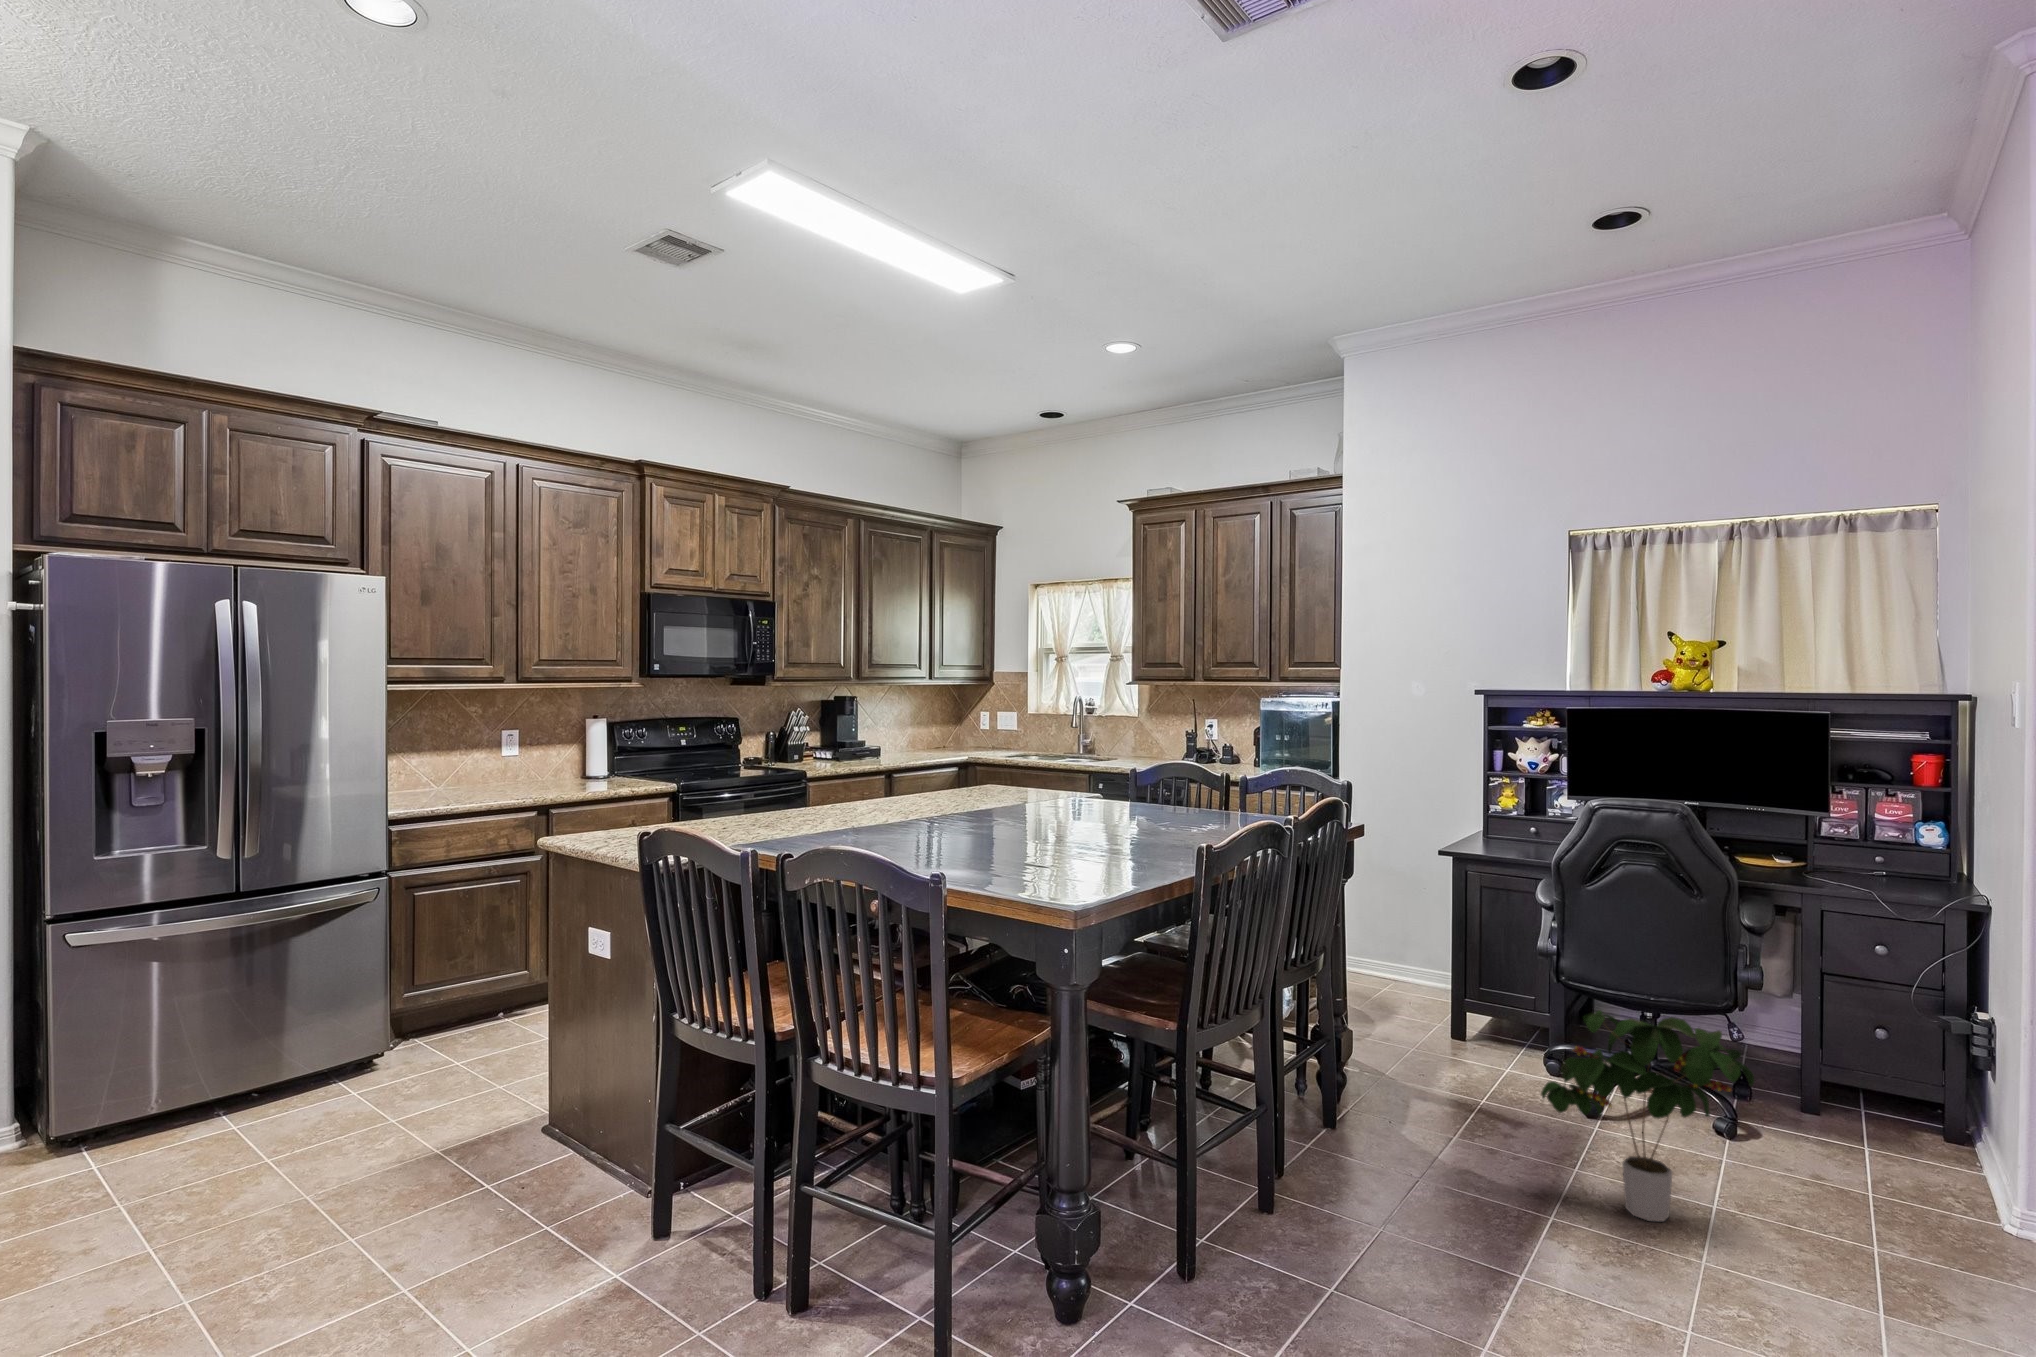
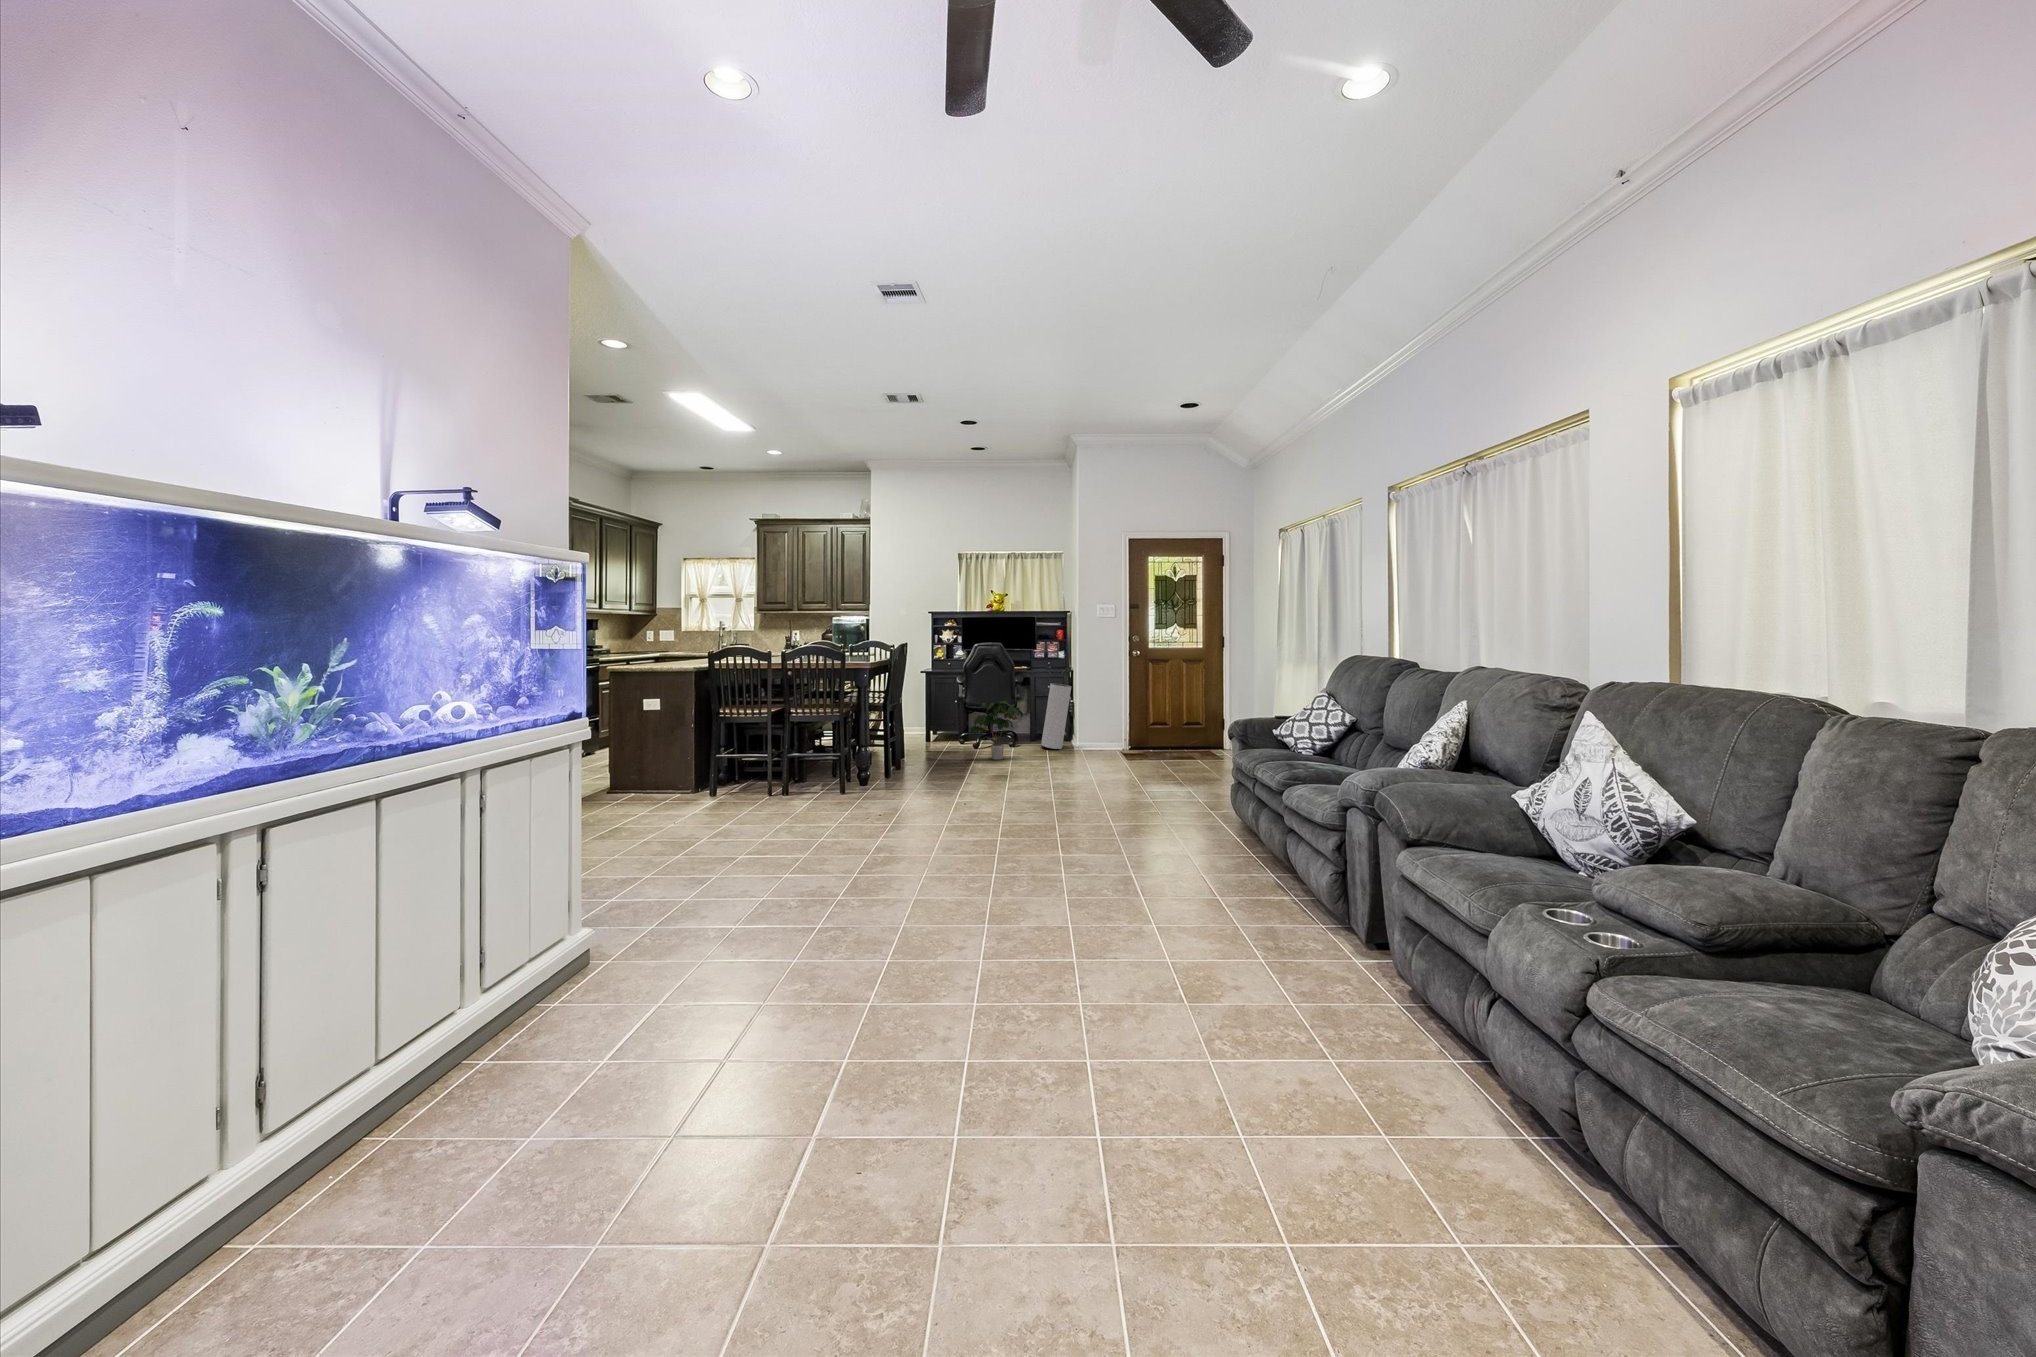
air purifier: none [1841,948,1981,1201] -> present [1041,683,1071,749]

